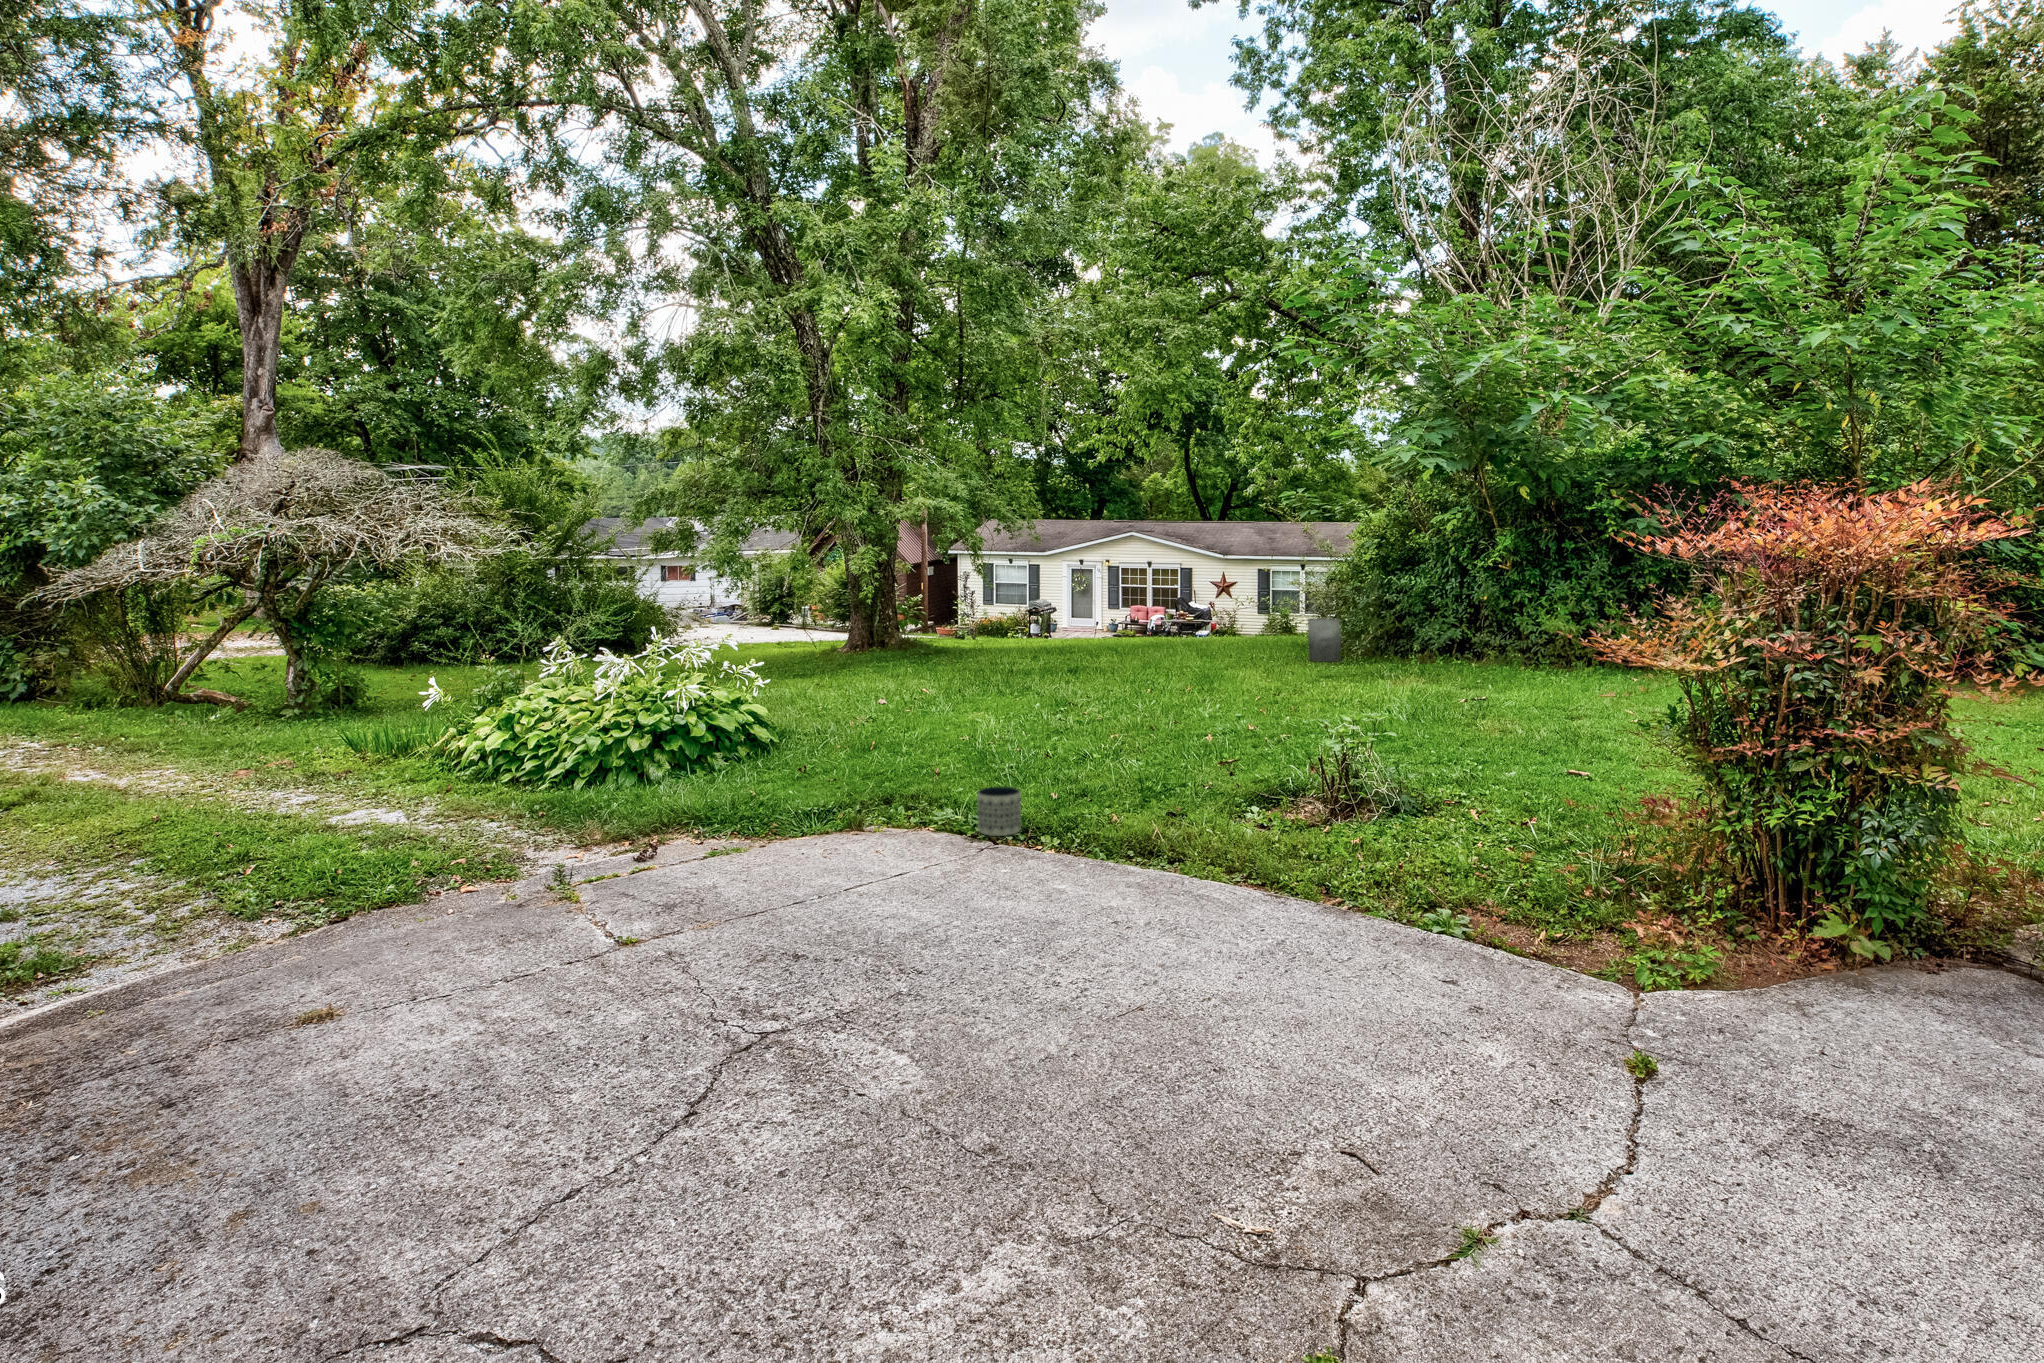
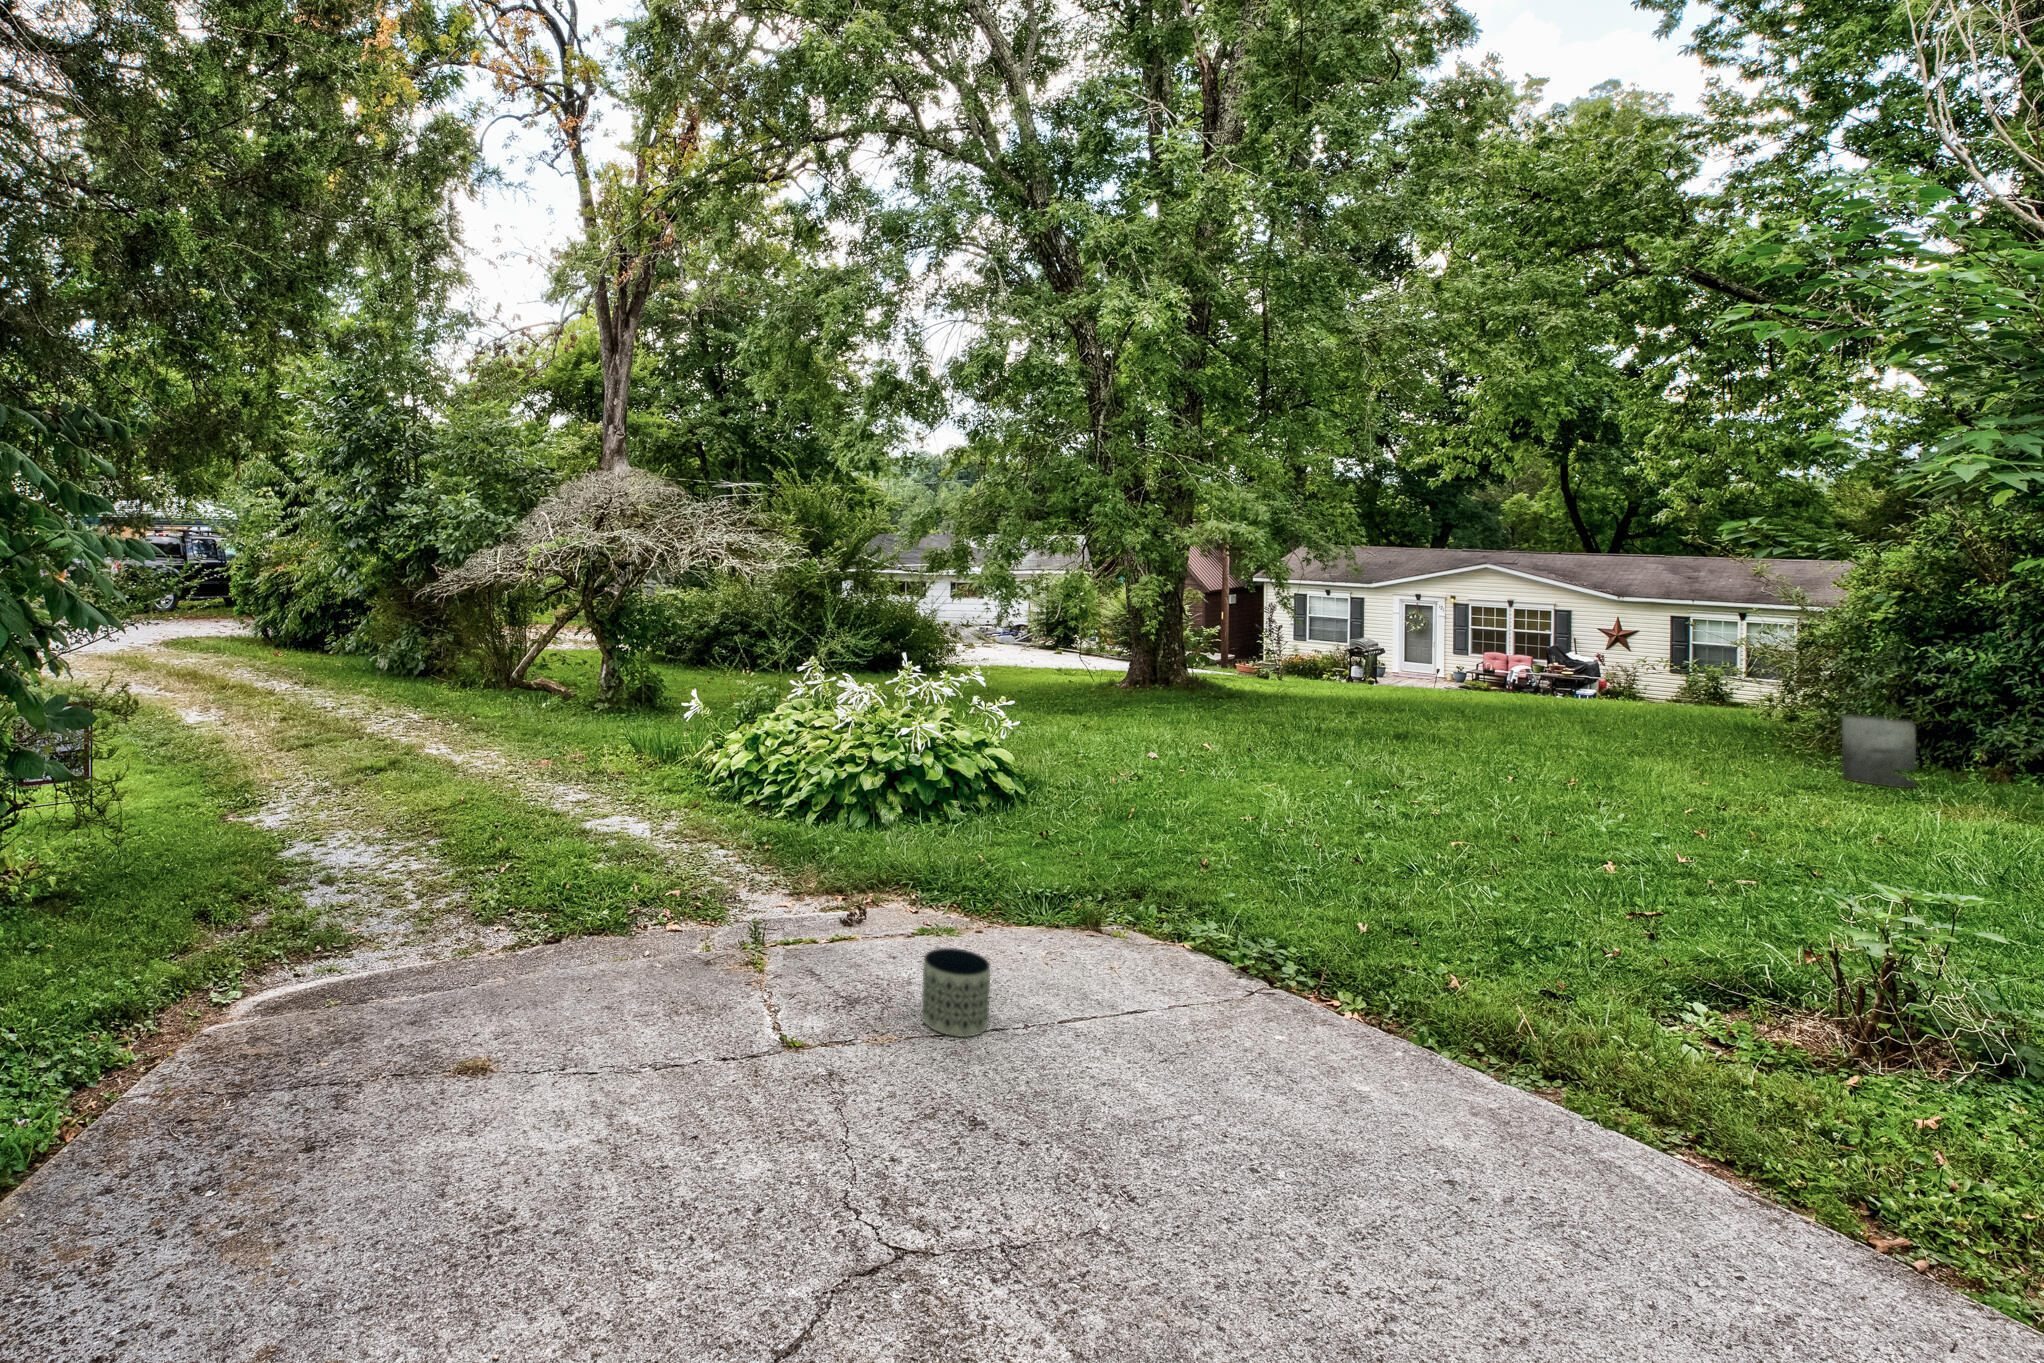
planter: present [977,787,1021,836] -> present [922,948,990,1037]

